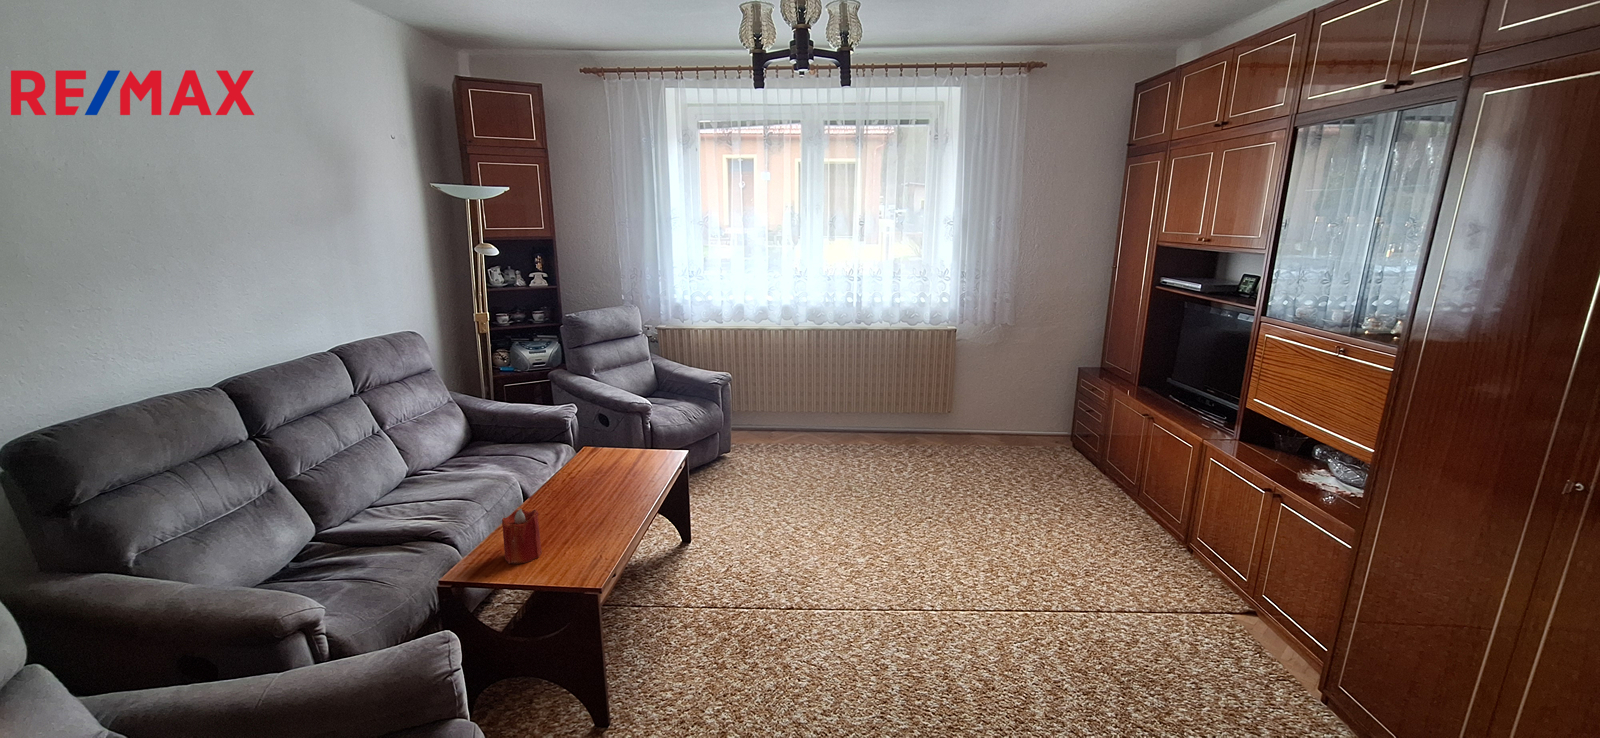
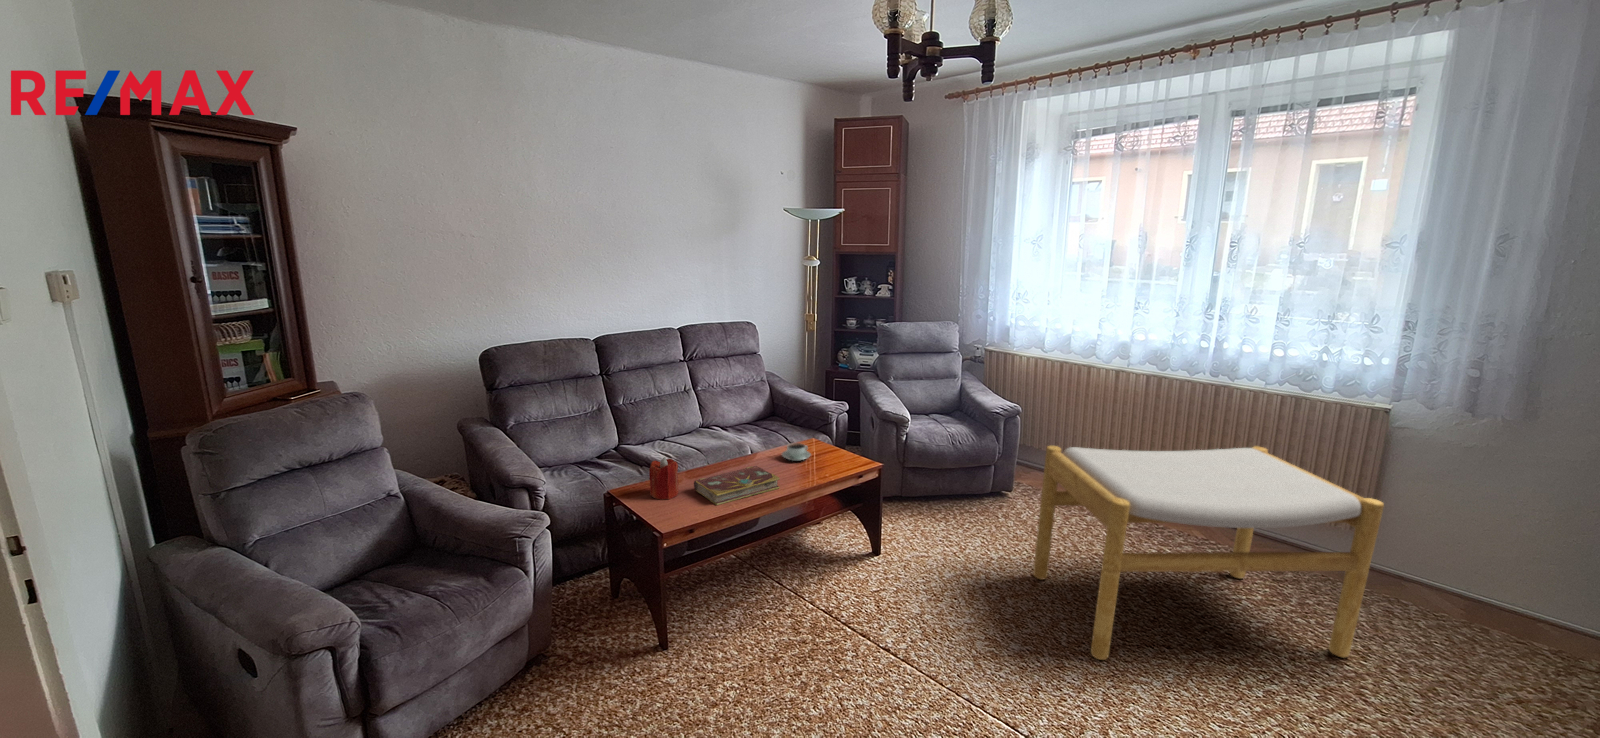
footstool: none [815,367,1006,543] -> present [1033,446,1384,660]
coffee cup: none [584,454,618,474] -> present [782,443,811,461]
book: none [550,488,638,542] -> present [694,466,780,505]

